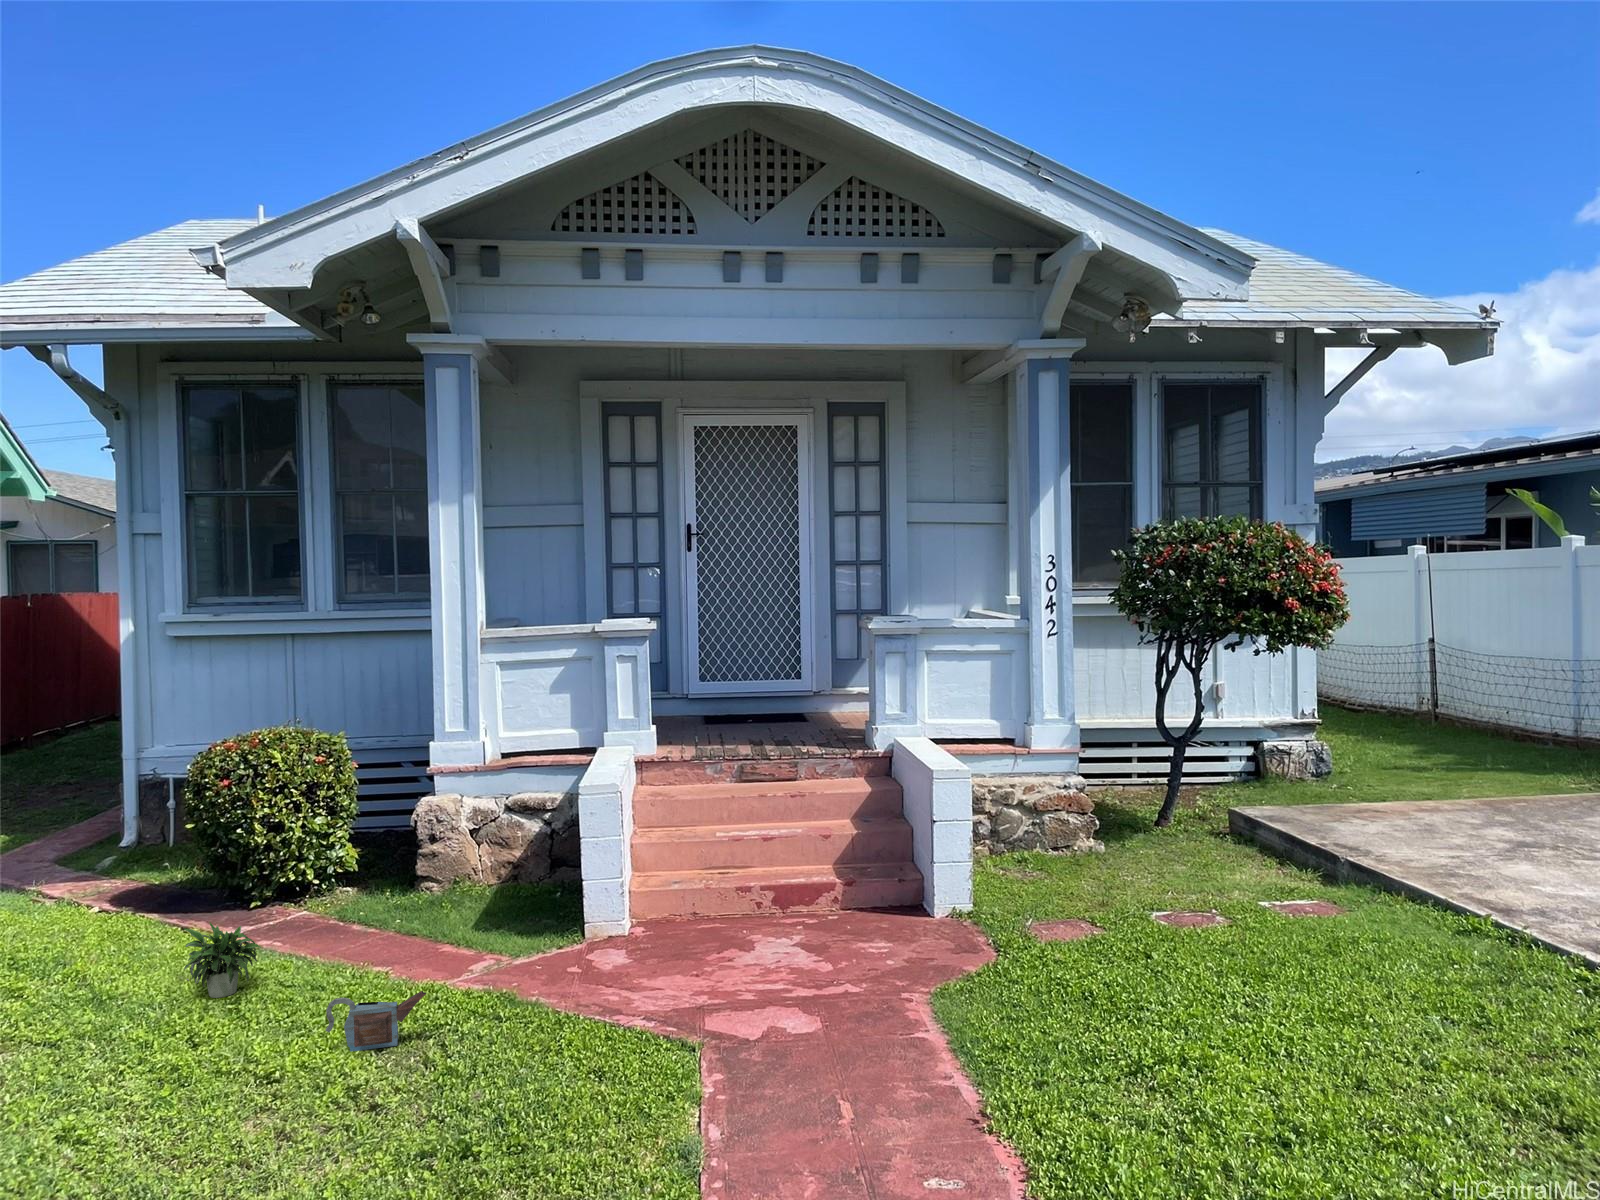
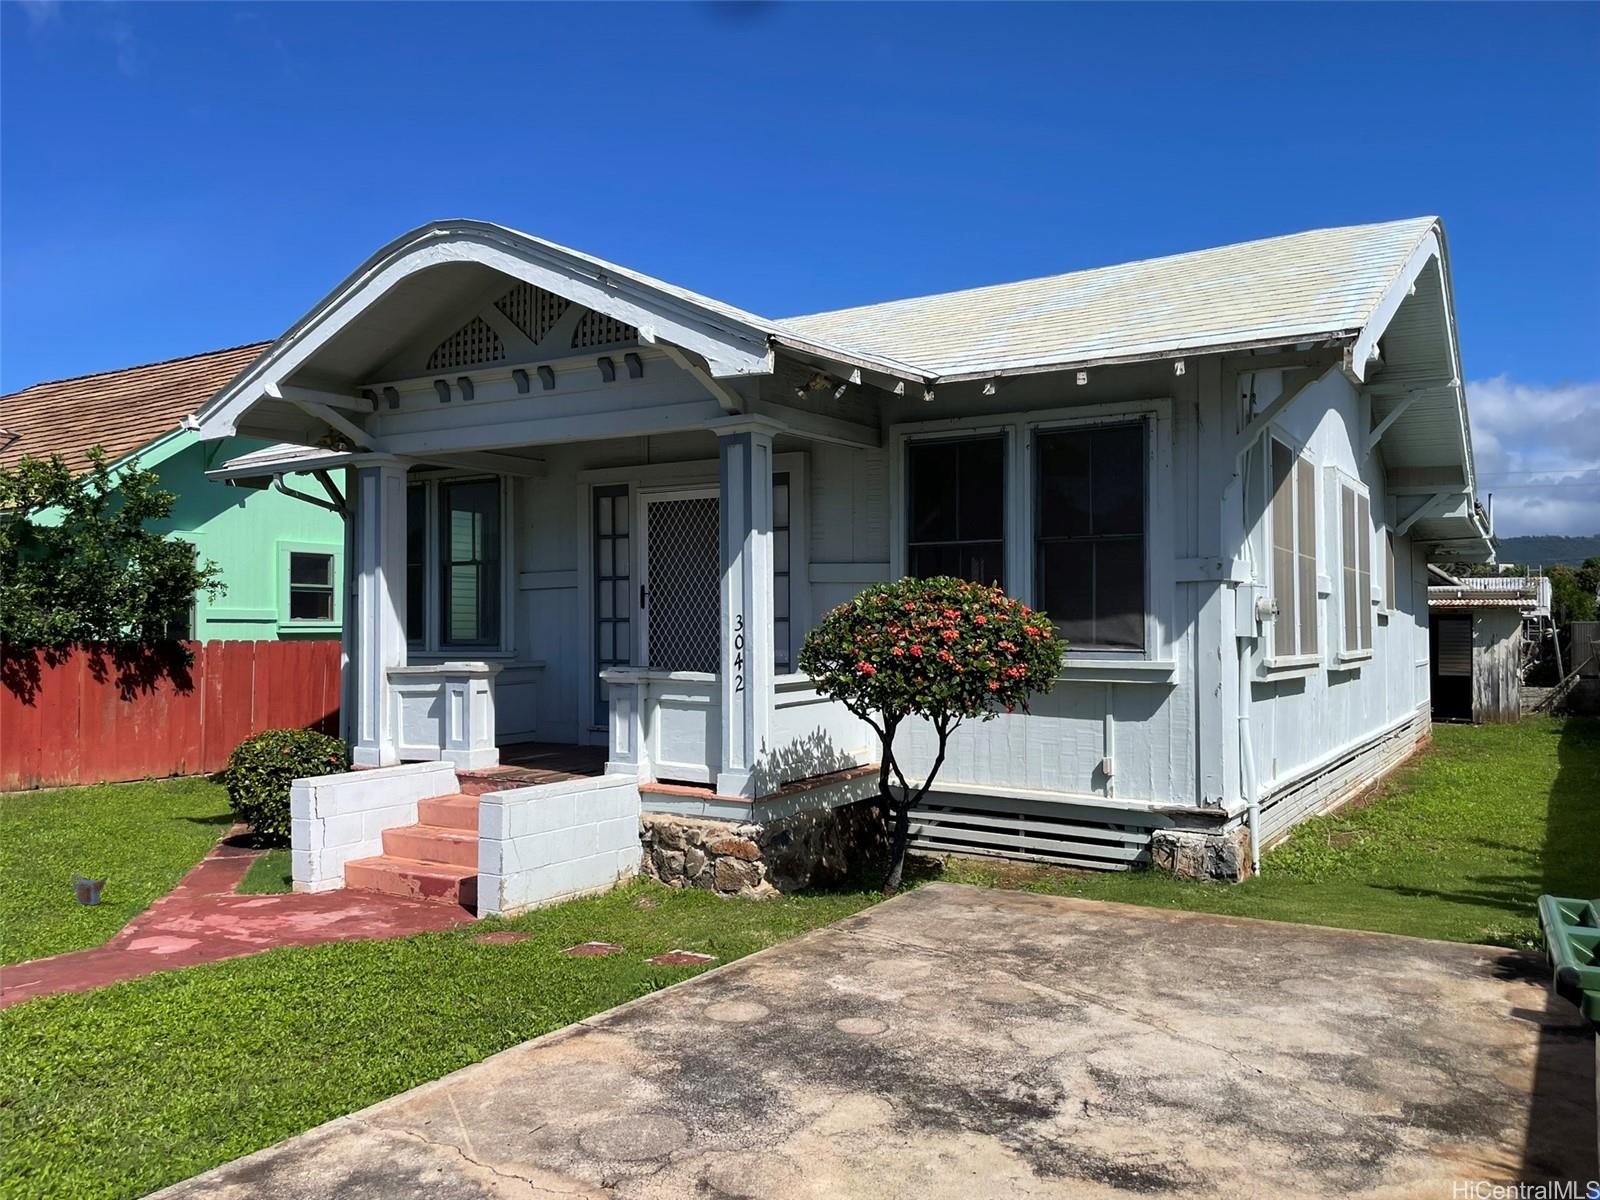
potted plant: present [184,922,261,998] -> none [100,834,149,875]

